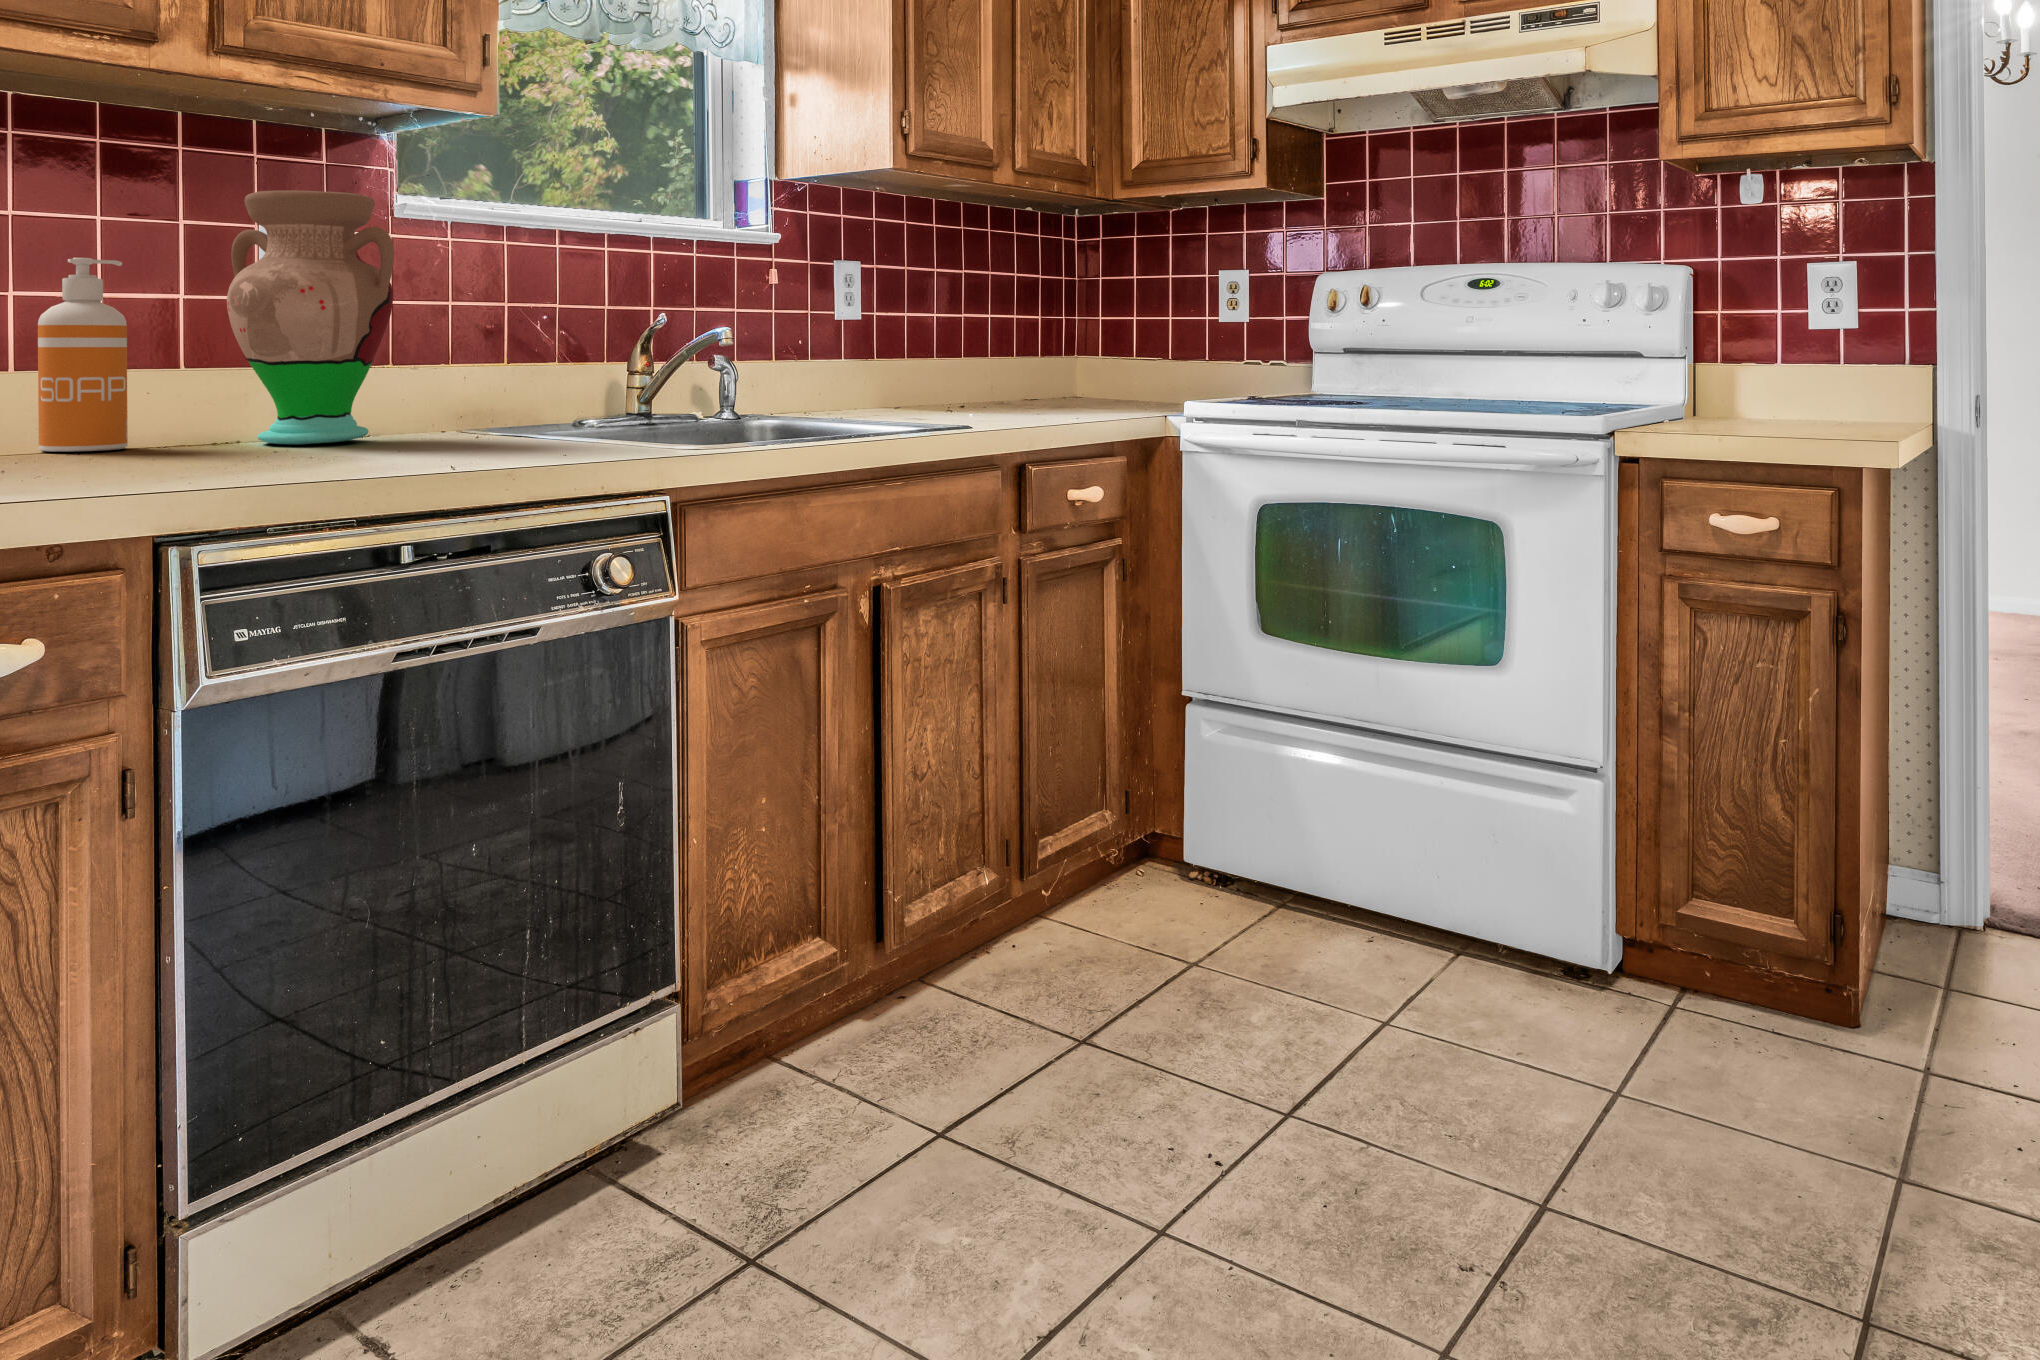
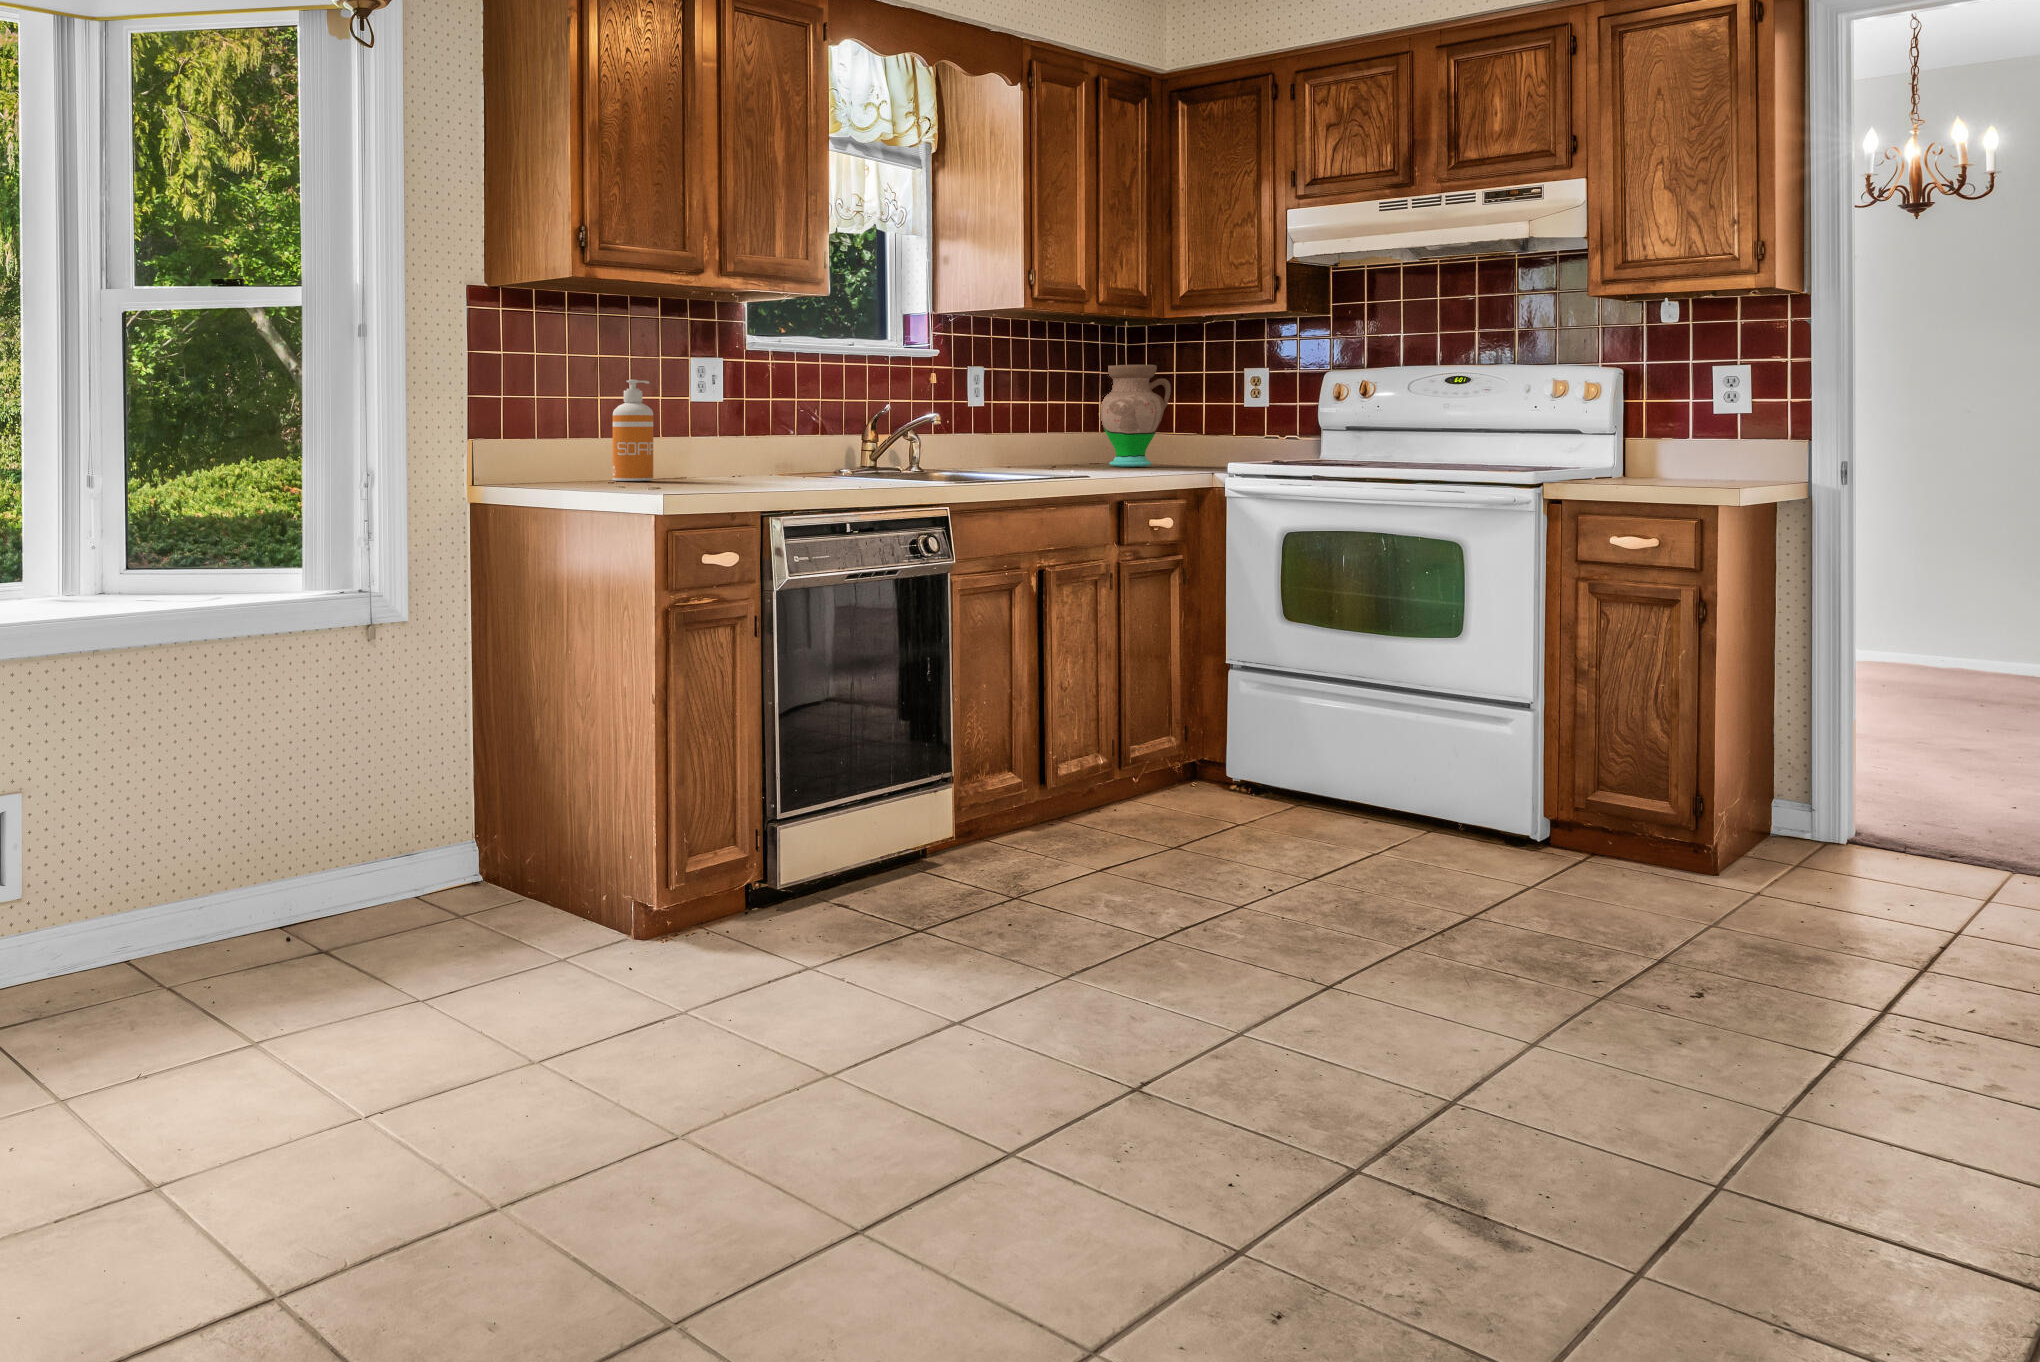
vase: present [227,190,394,444] -> present [1100,365,1171,467]

